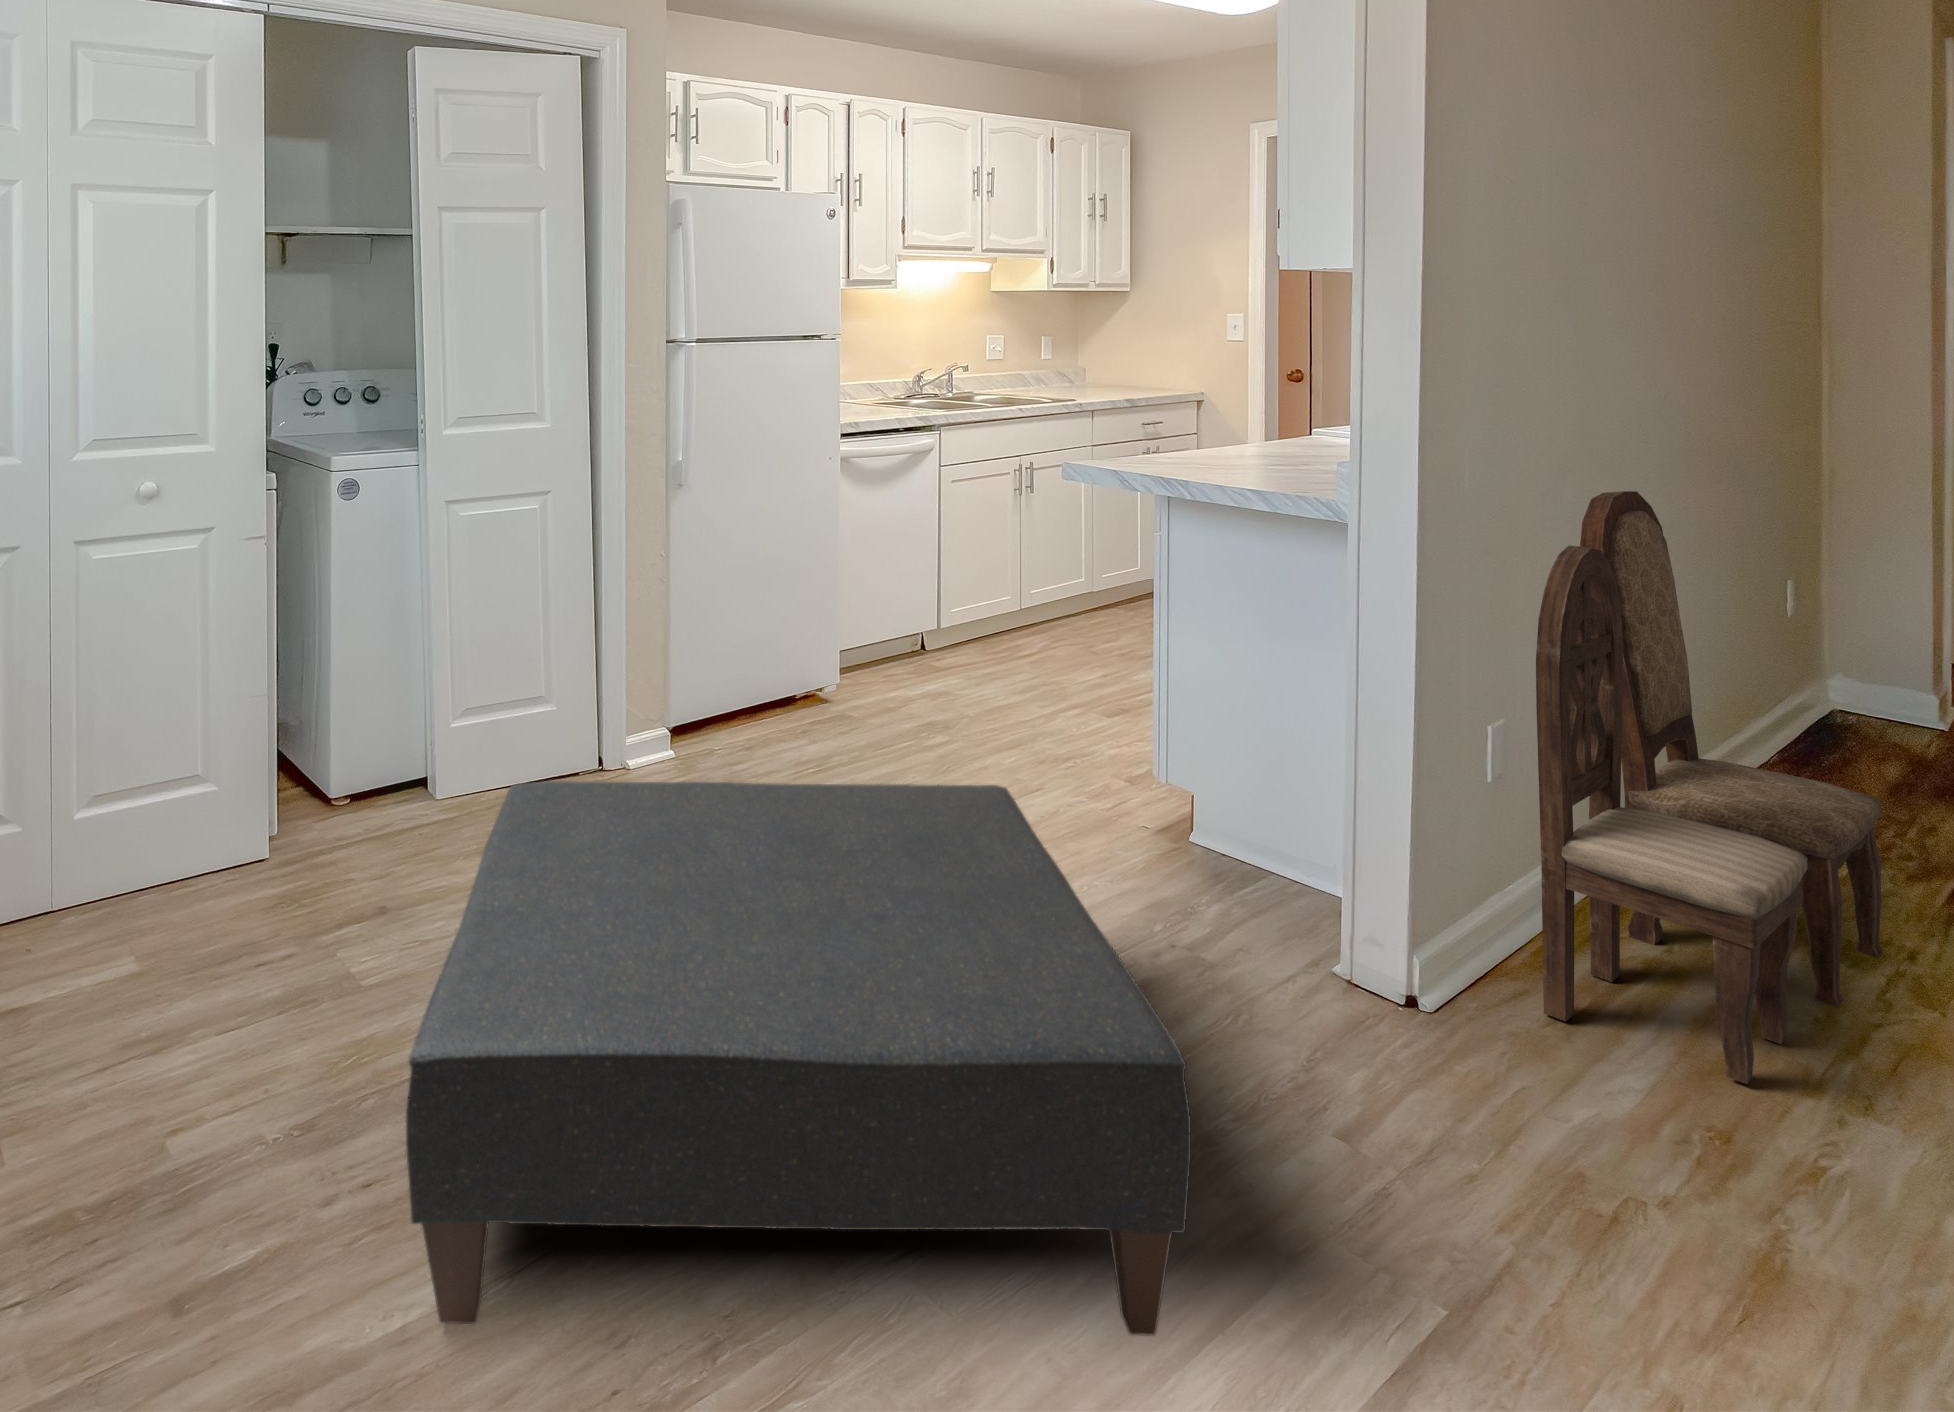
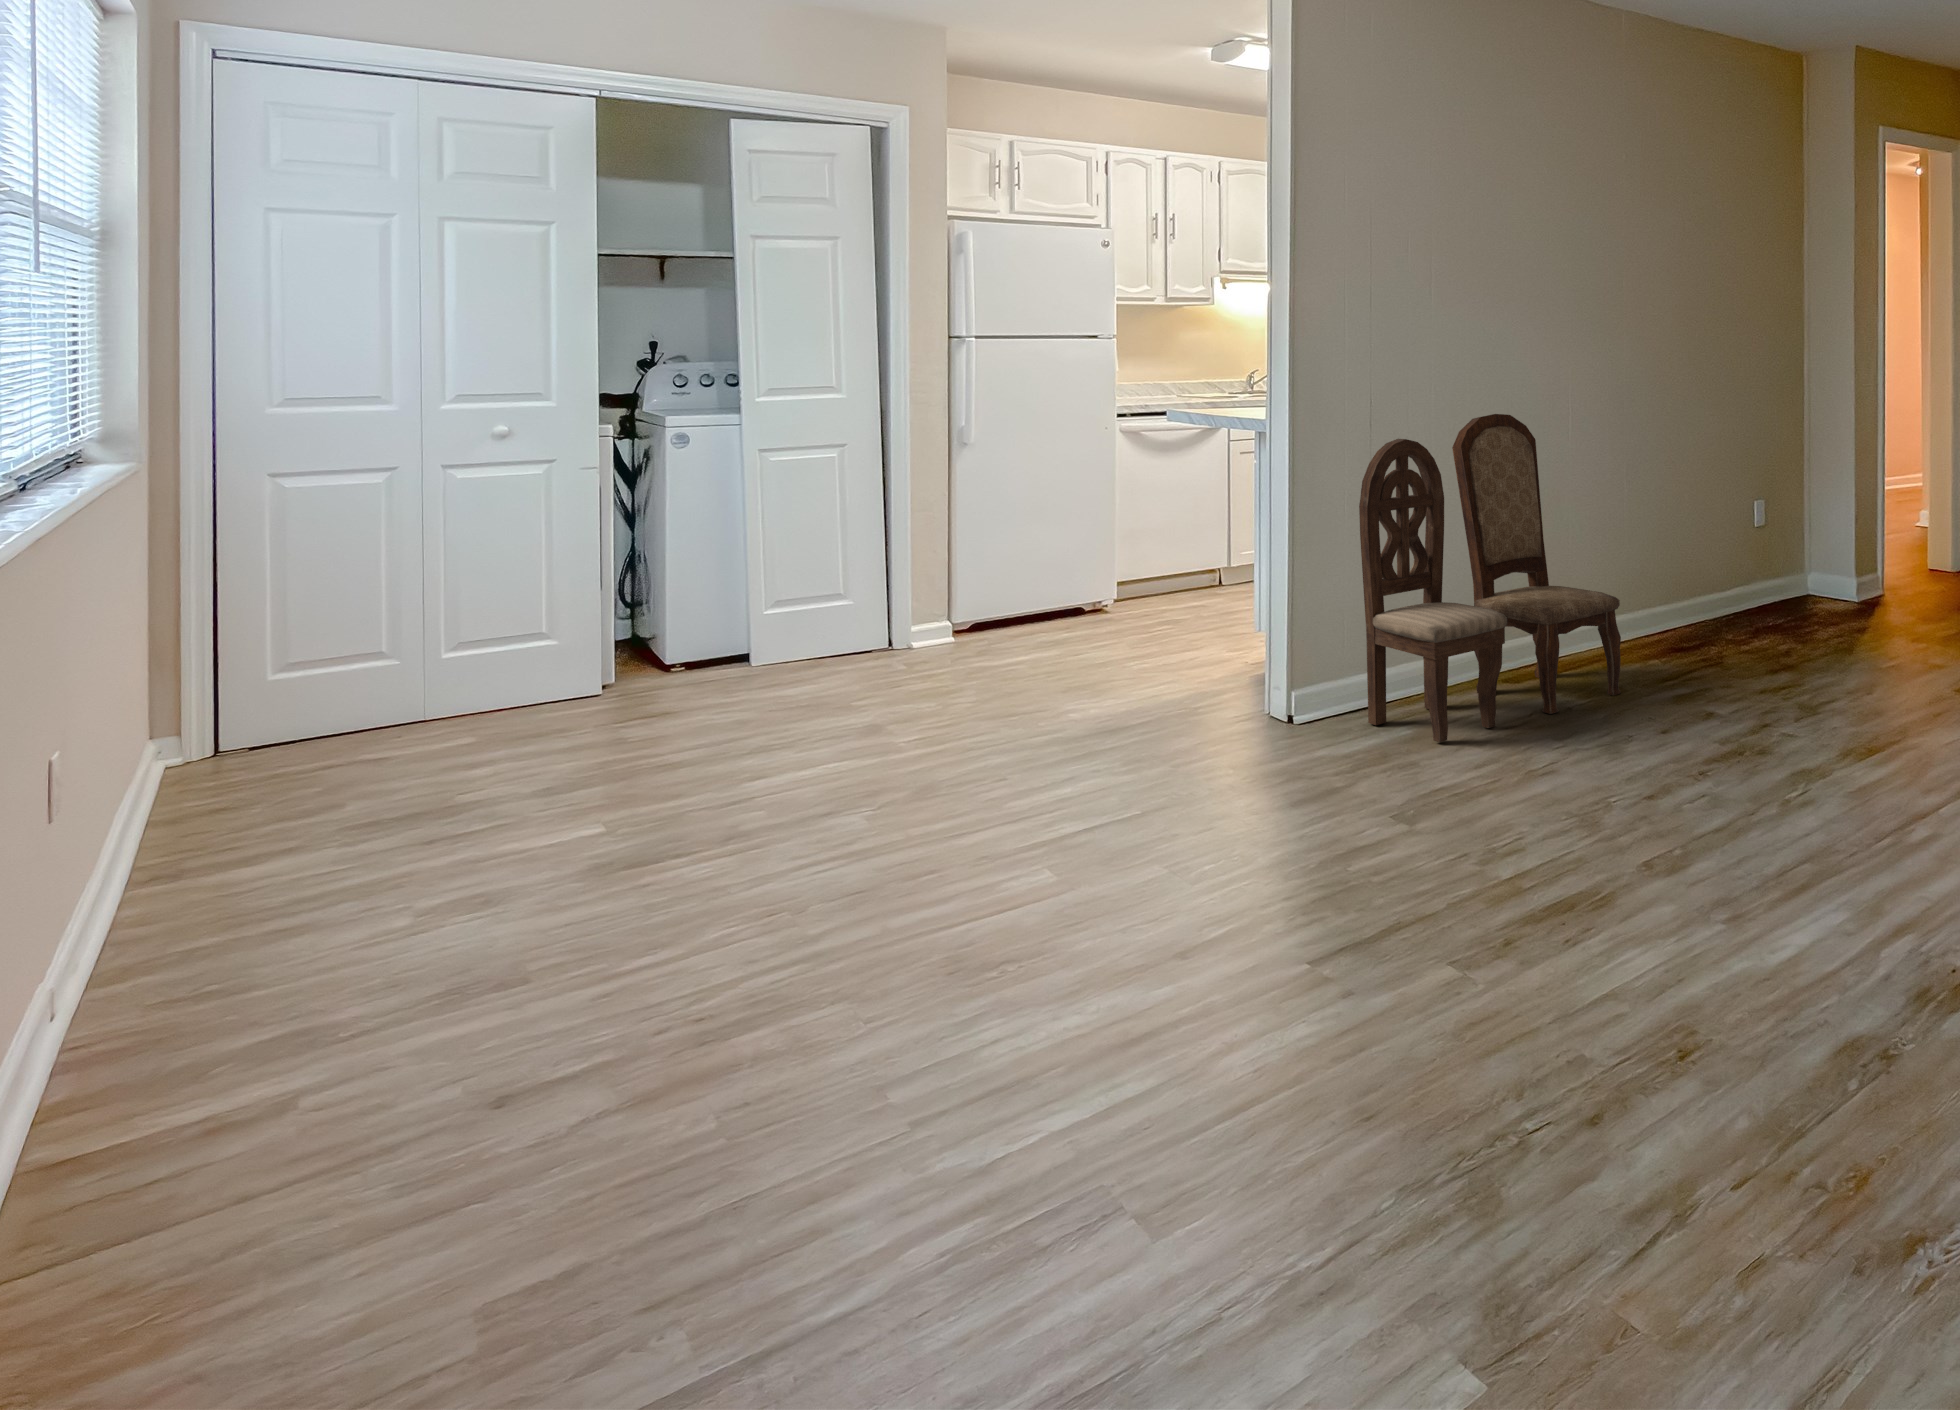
ottoman: present [406,781,1191,1336] -> none [548,602,1062,846]

